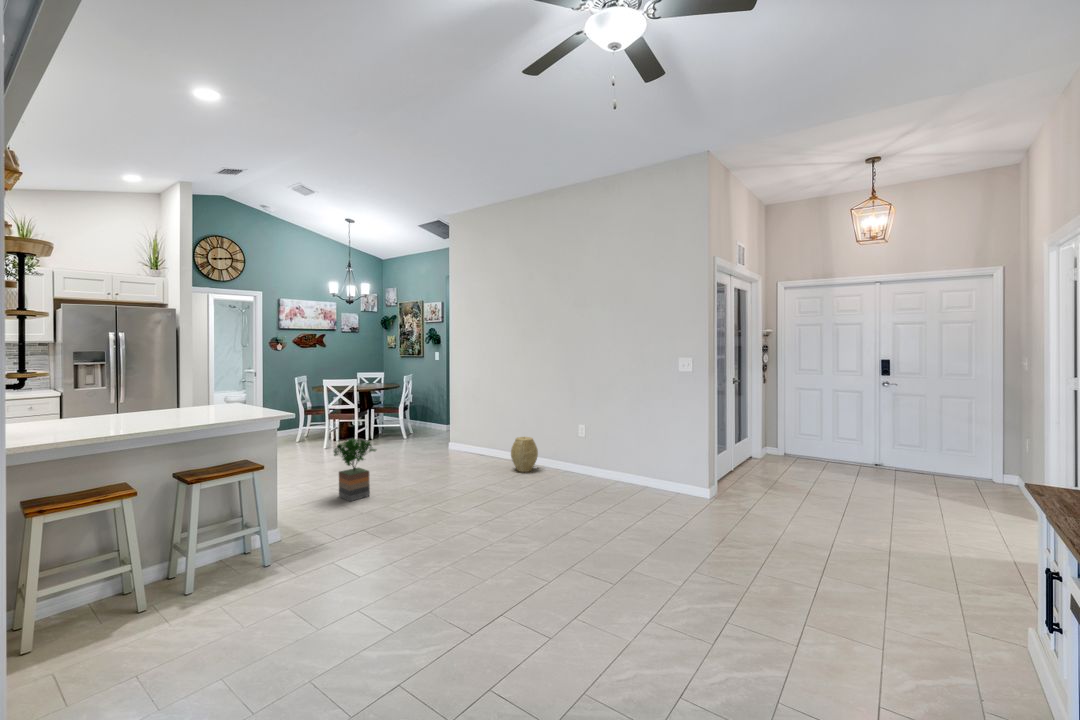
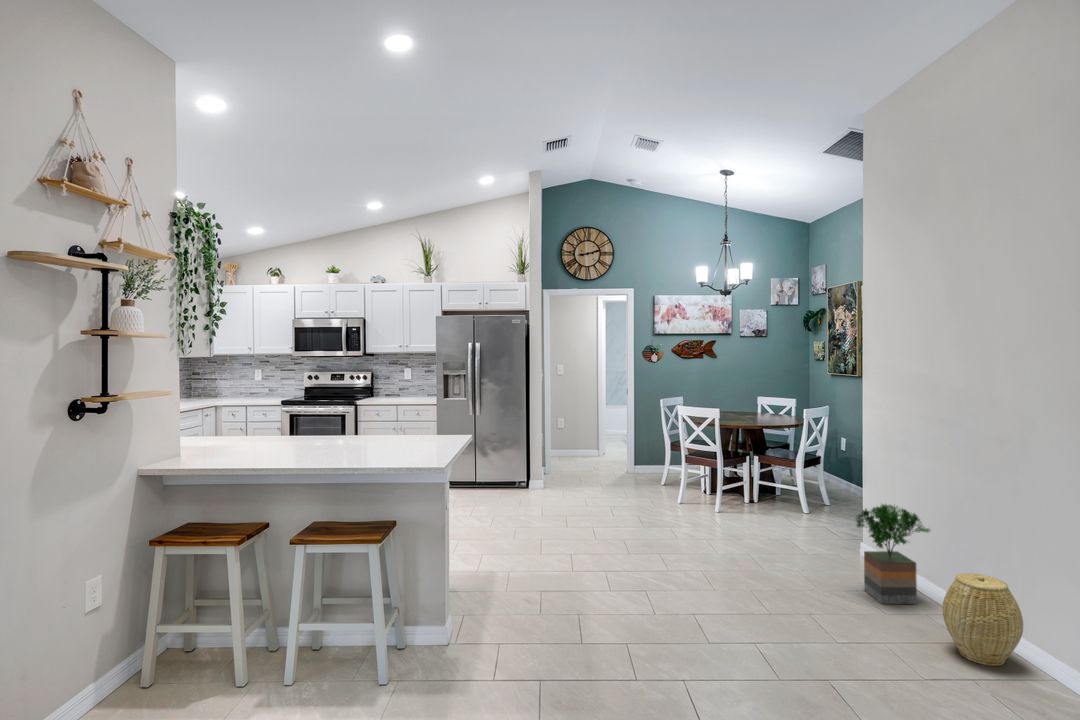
potted tree: present [334,439,376,501] -> present [856,504,930,604]

